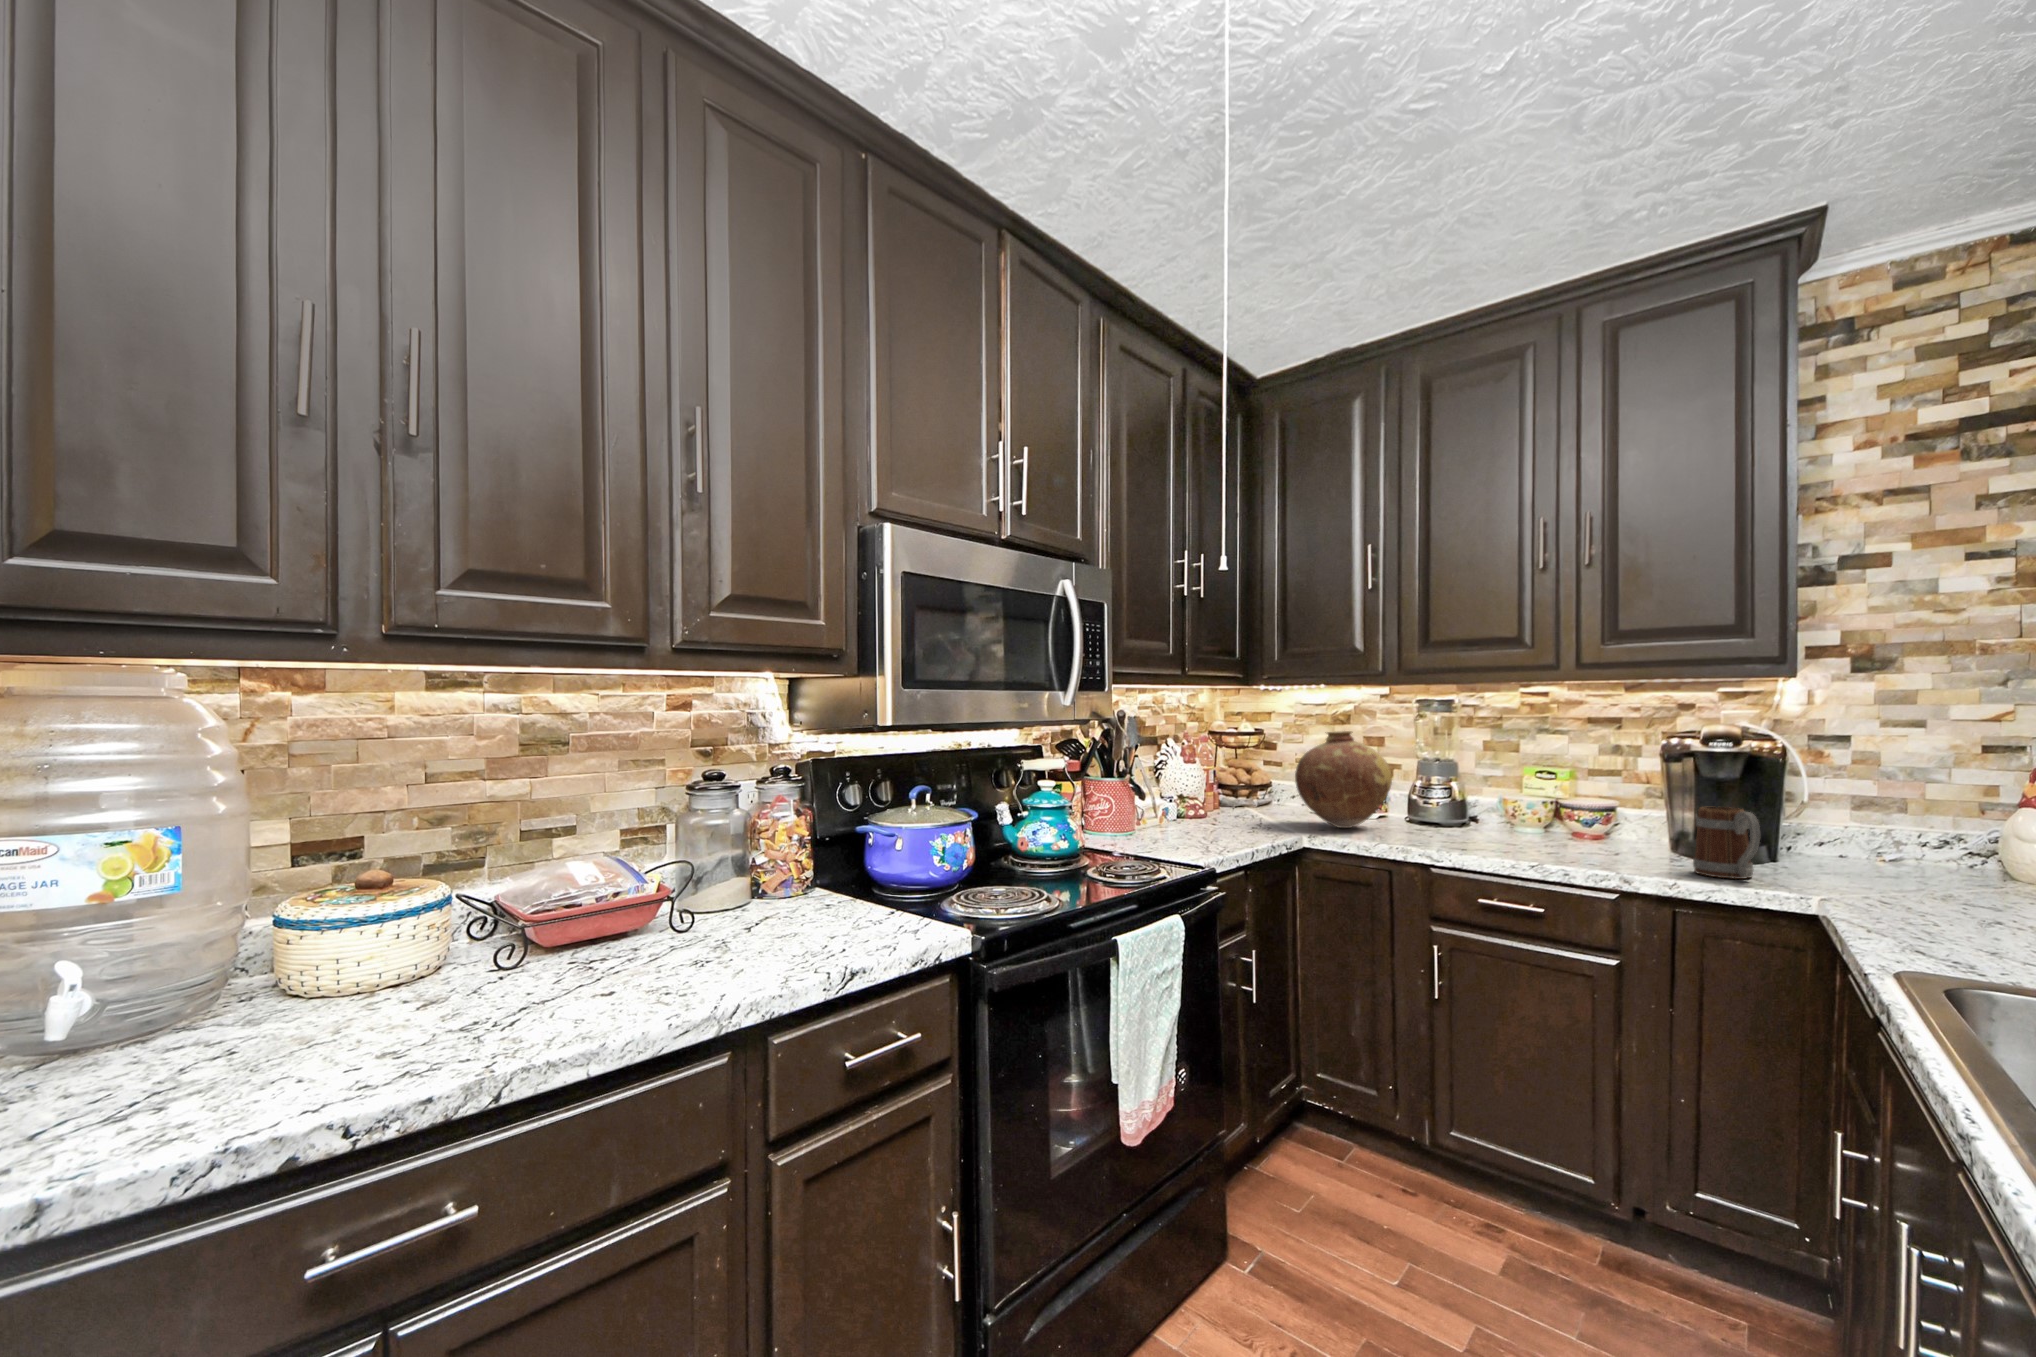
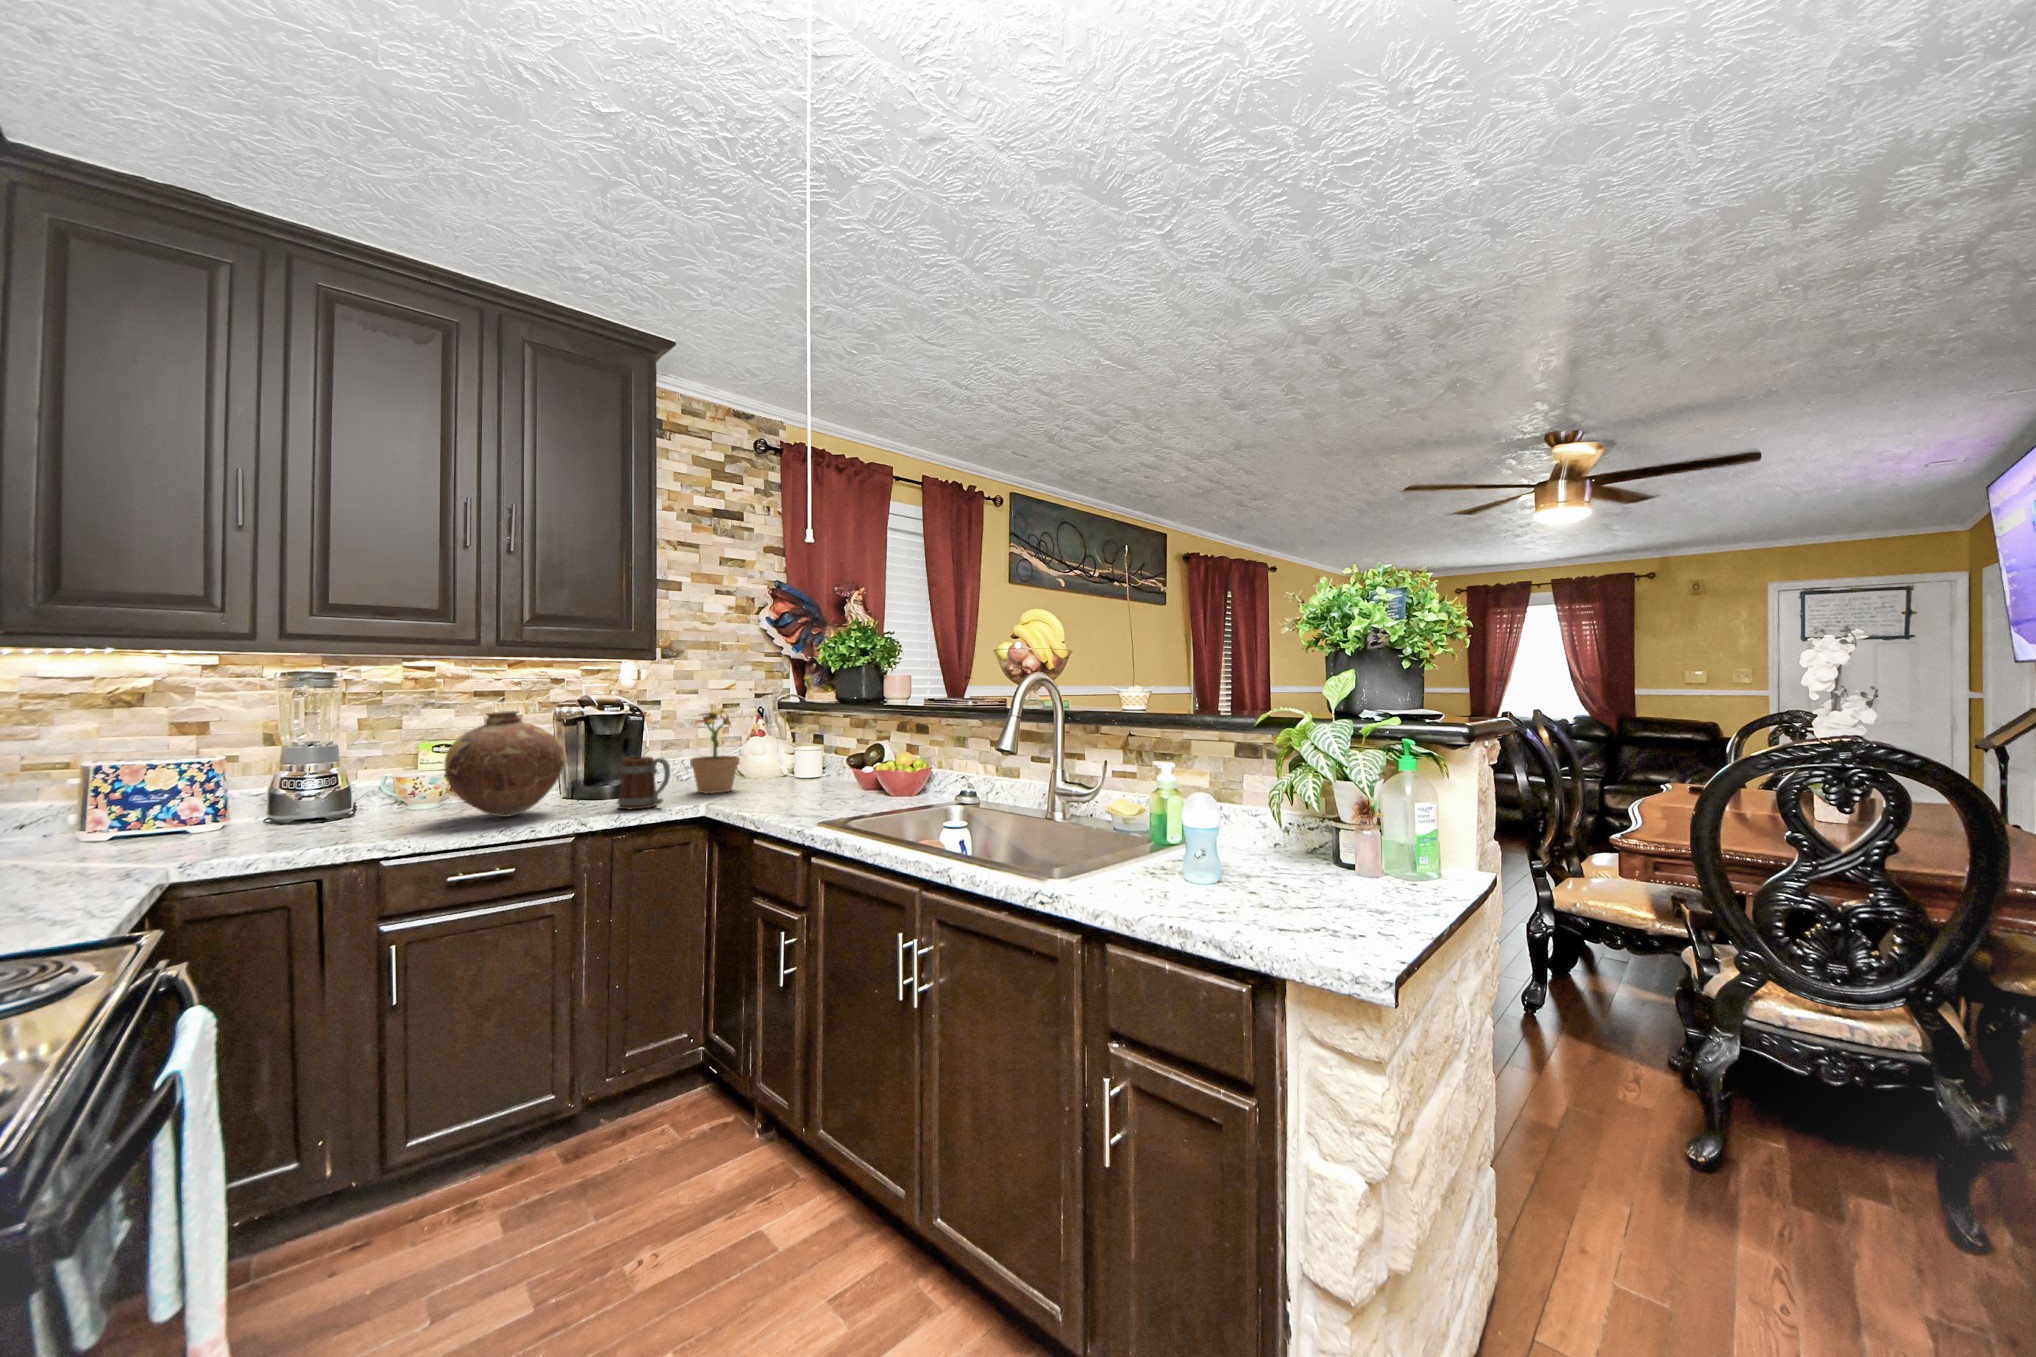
vase: present [1295,731,1392,828] -> present [444,711,565,817]
potted plant: none [1836,742,1940,885] -> present [690,707,740,794]

